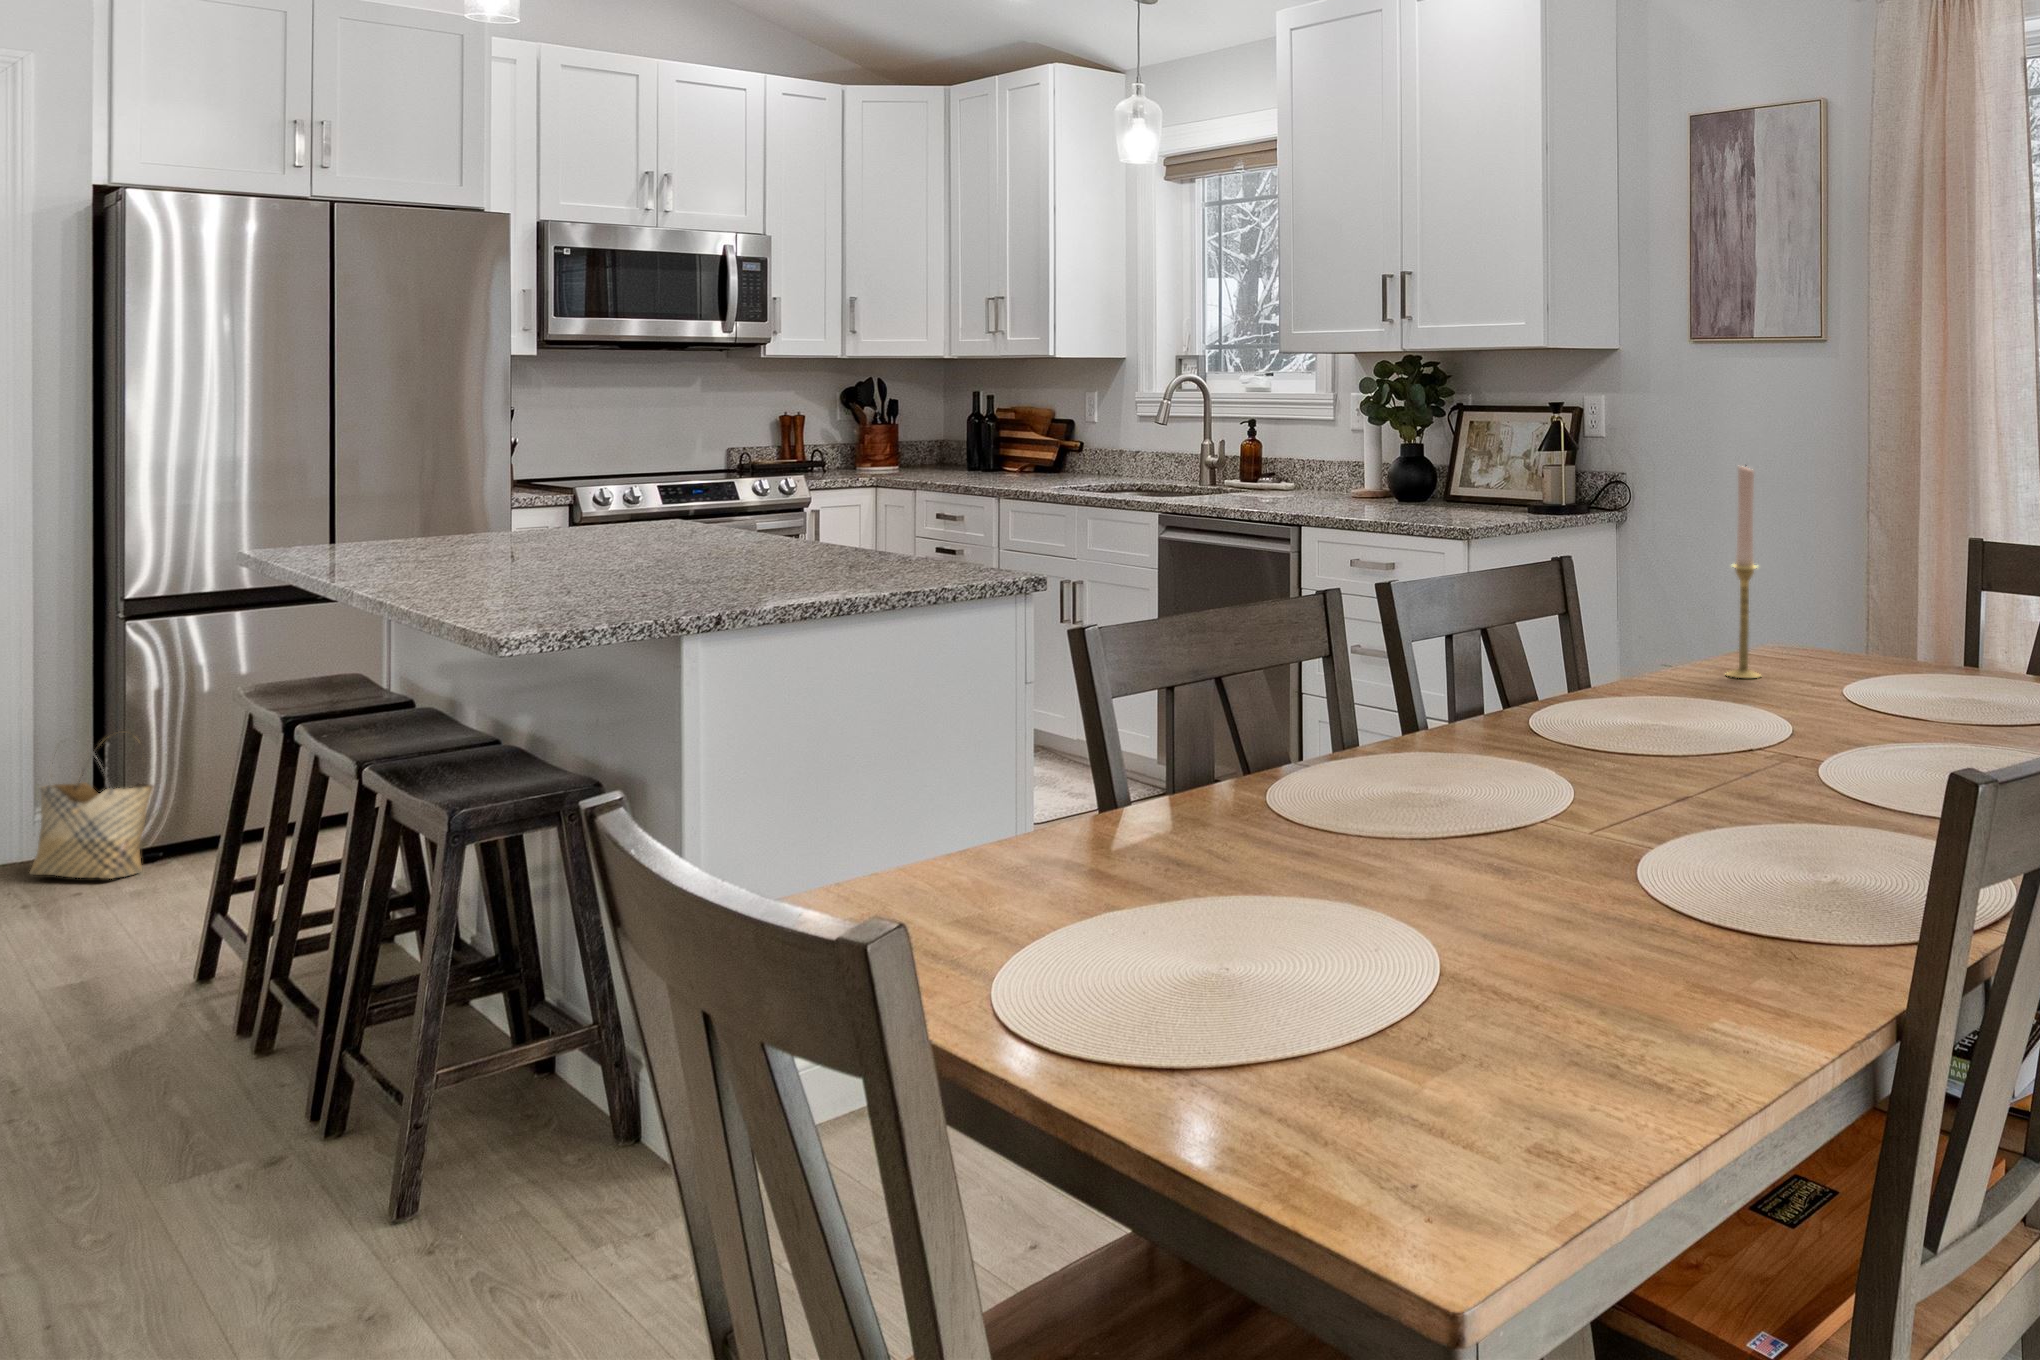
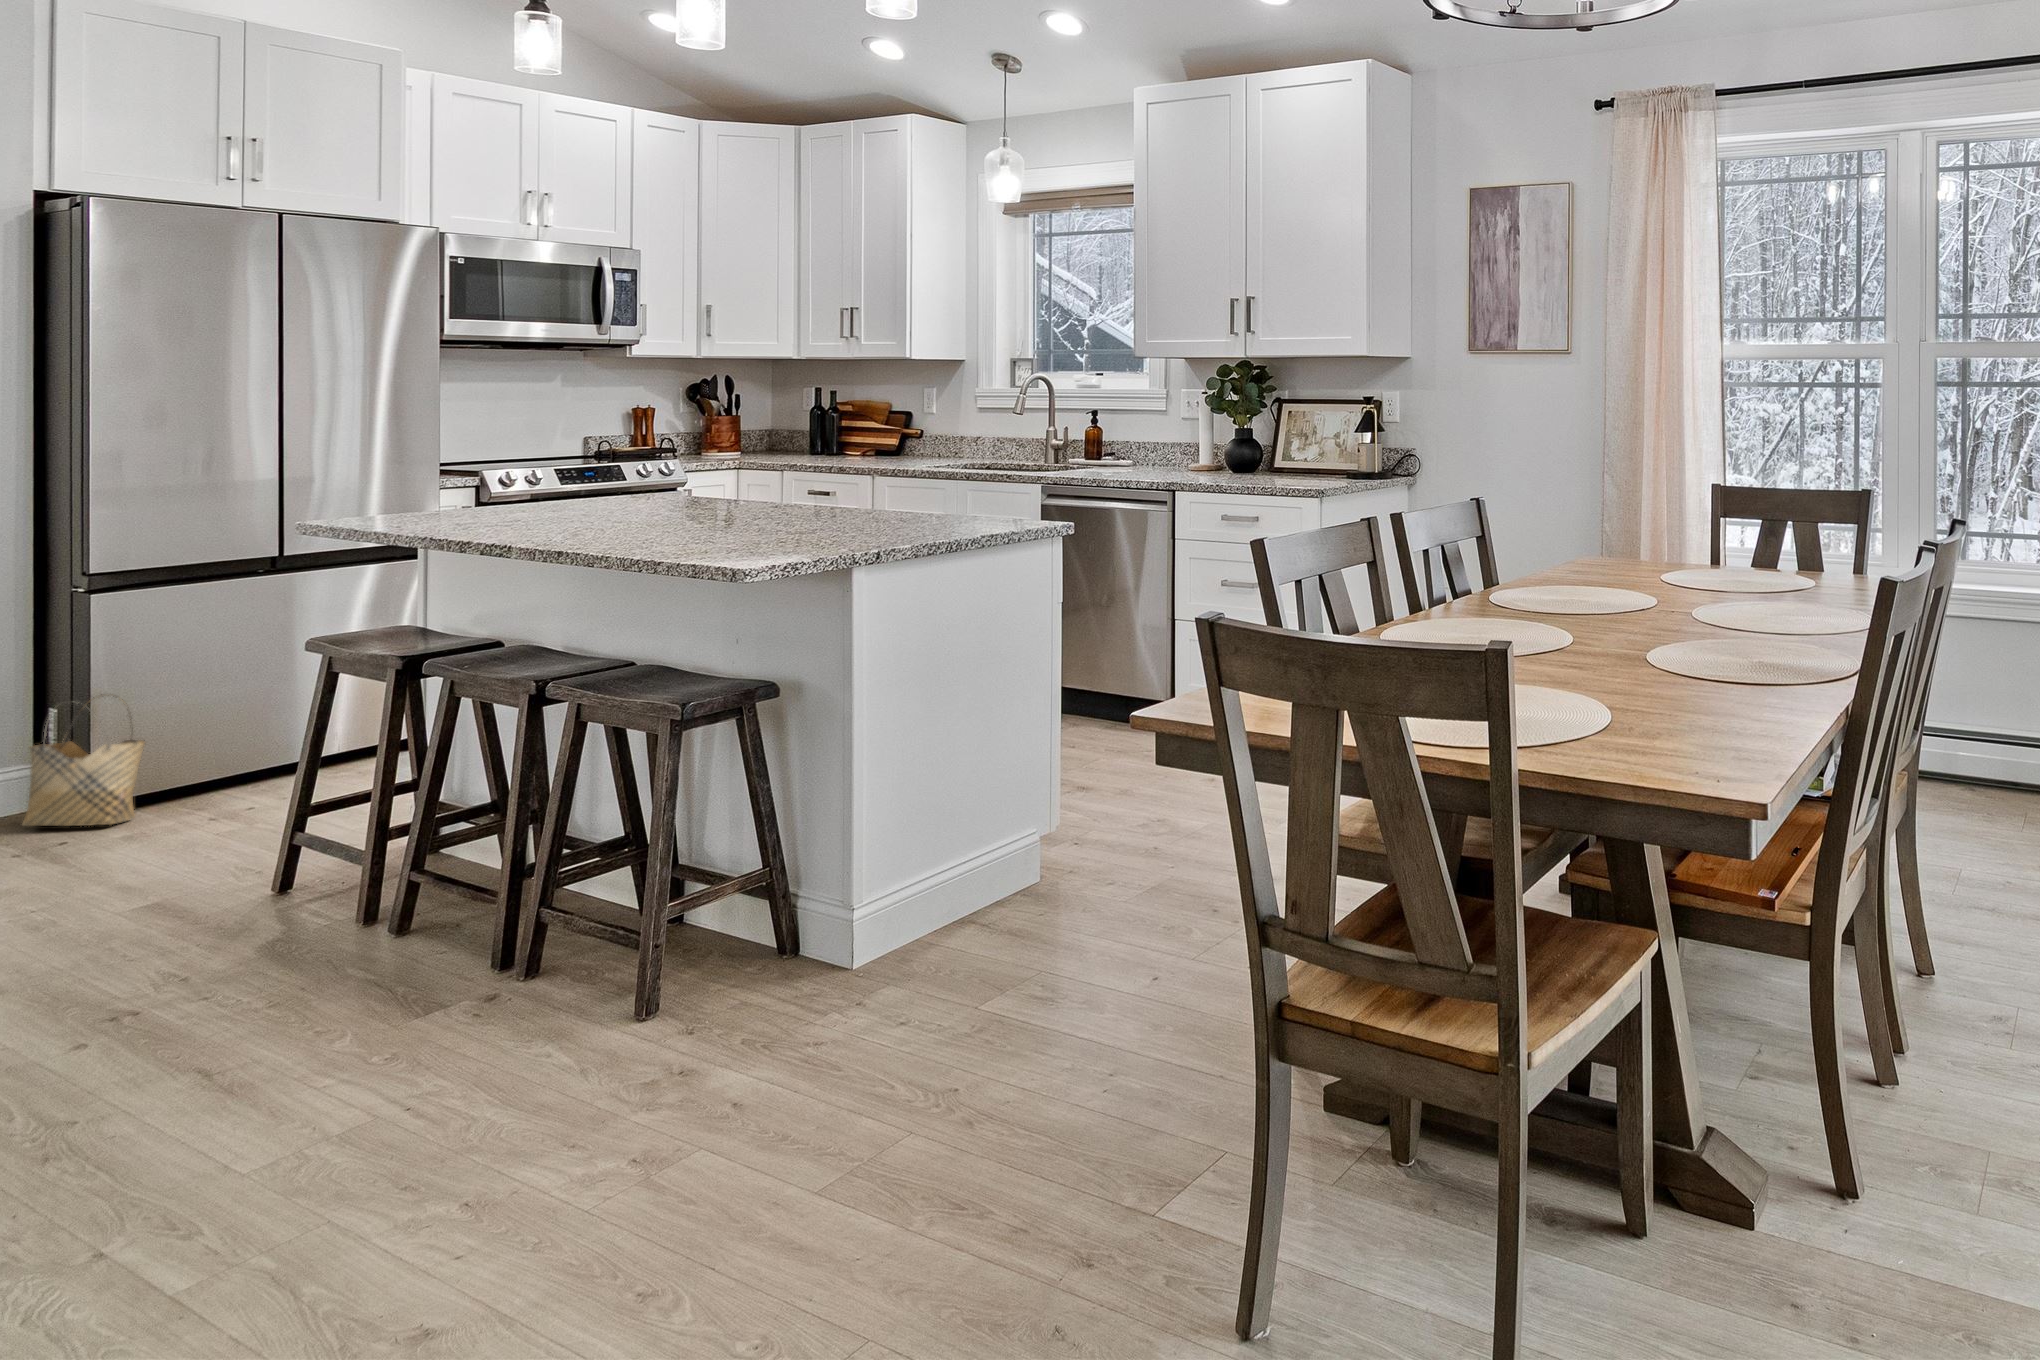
candlestick: present [1727,465,1760,678] -> none [1567,439,1591,579]

